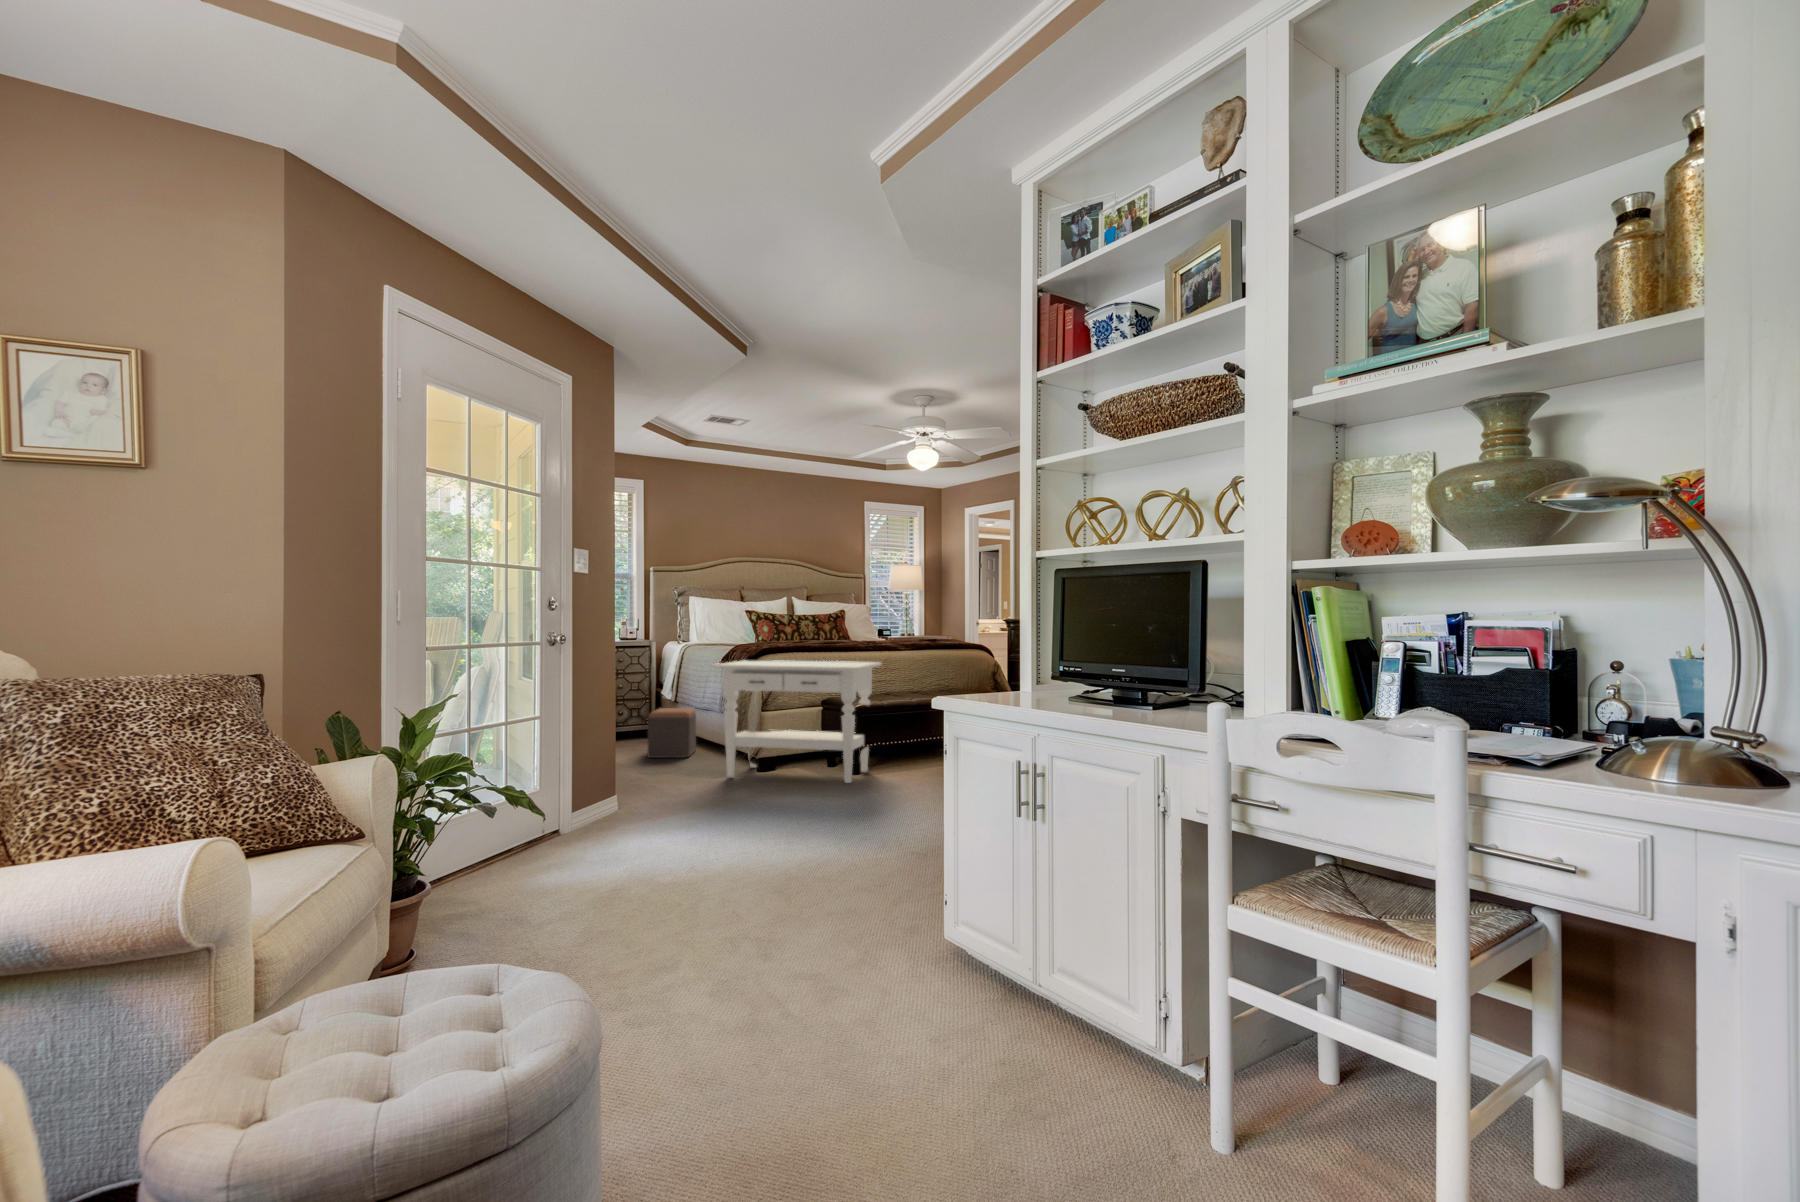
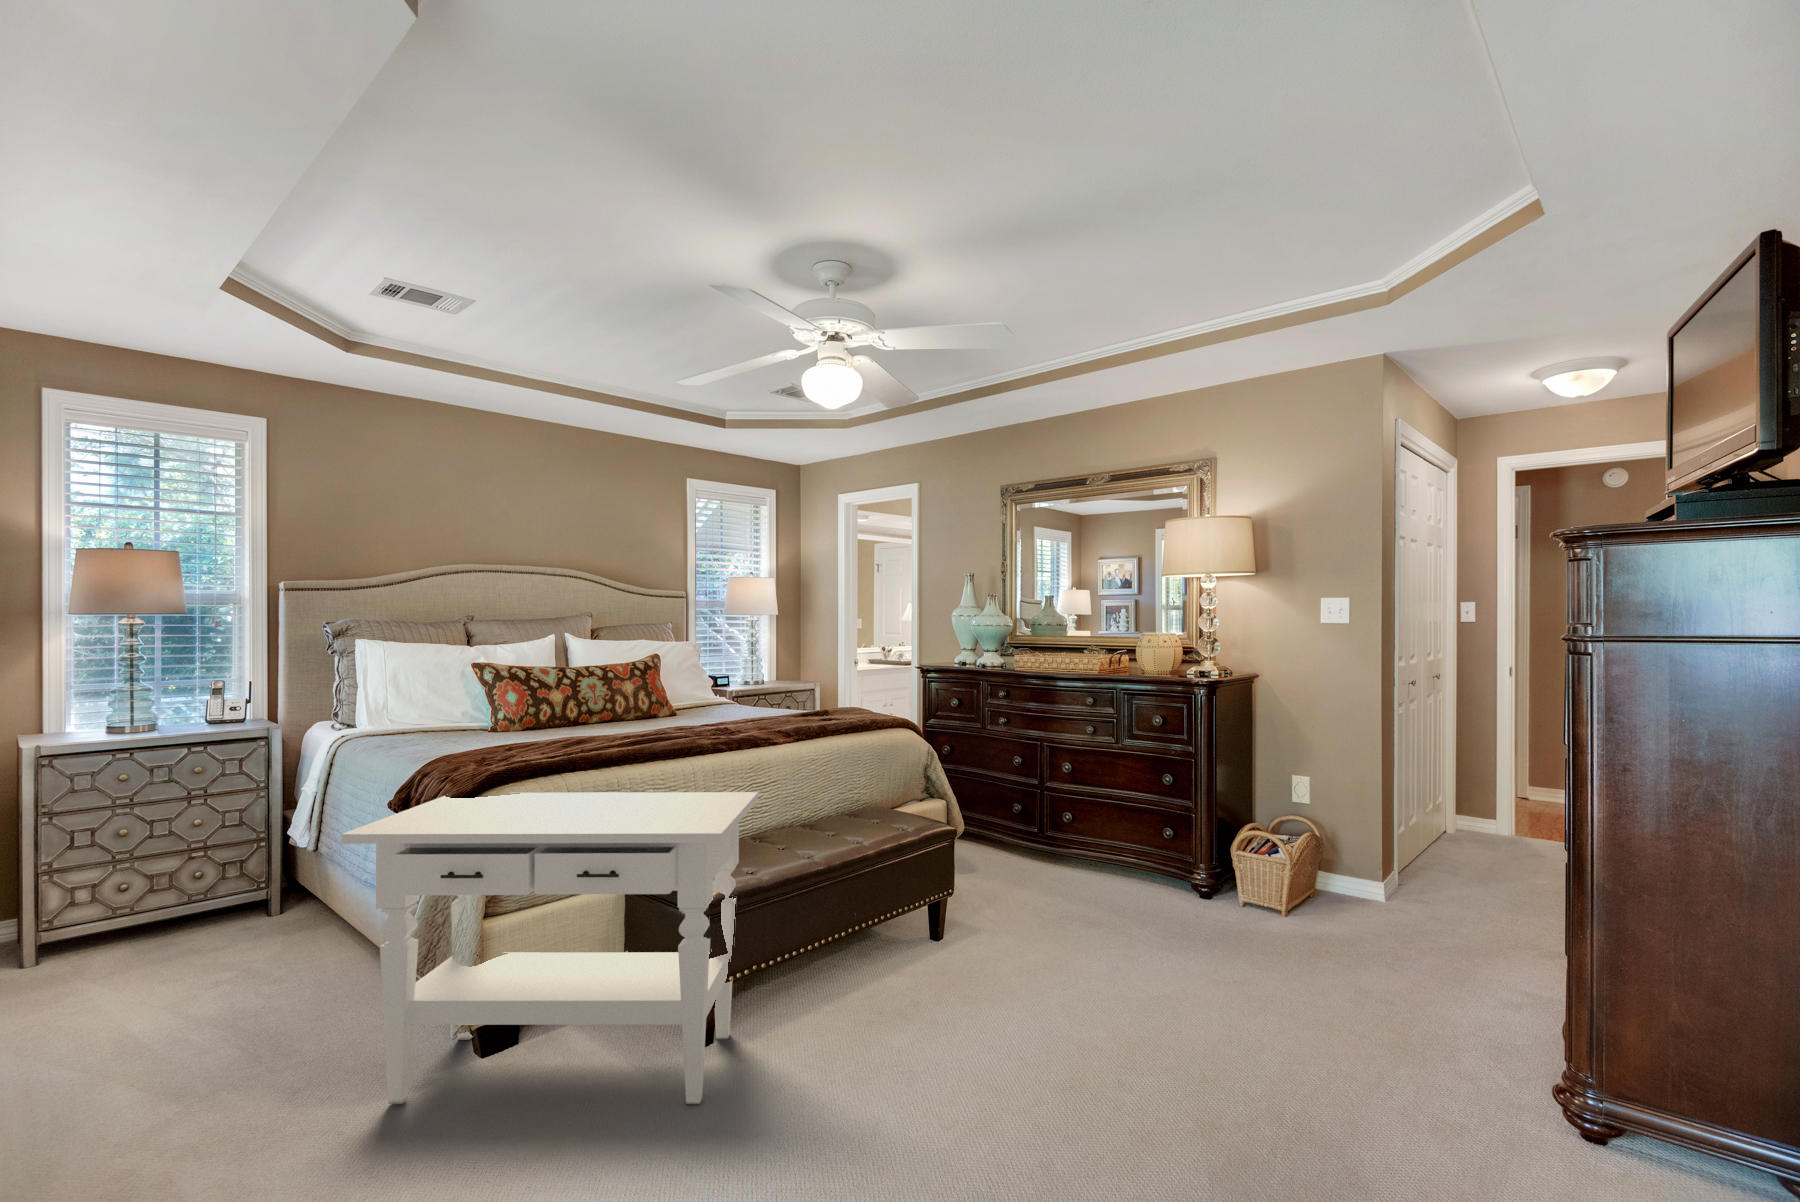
footstool: present [648,708,696,758] -> none [218,882,349,1013]

